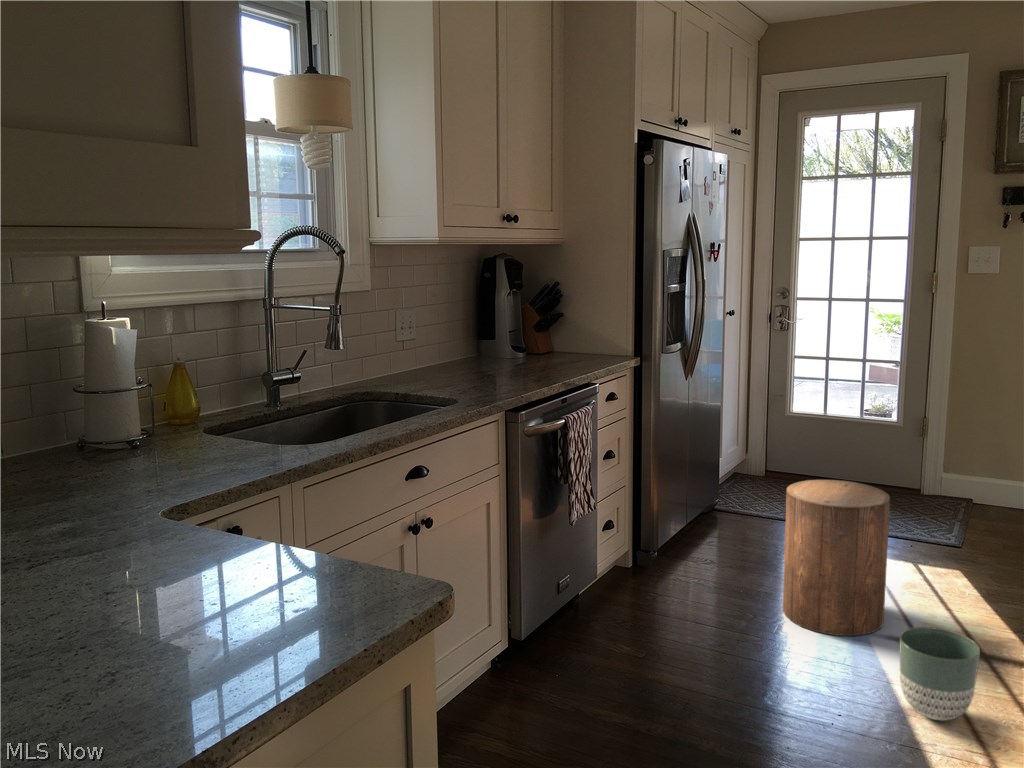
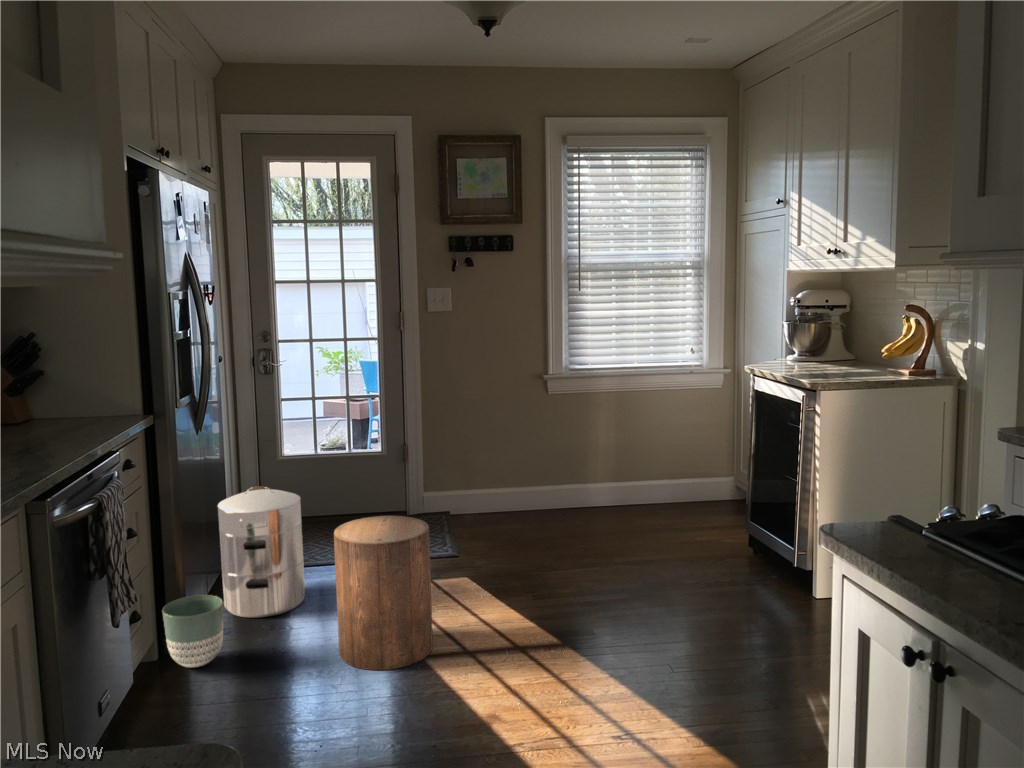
waste bin: none [699,435,779,557] -> present [217,486,305,618]
planter: present [900,627,980,721] -> present [163,595,223,667]

